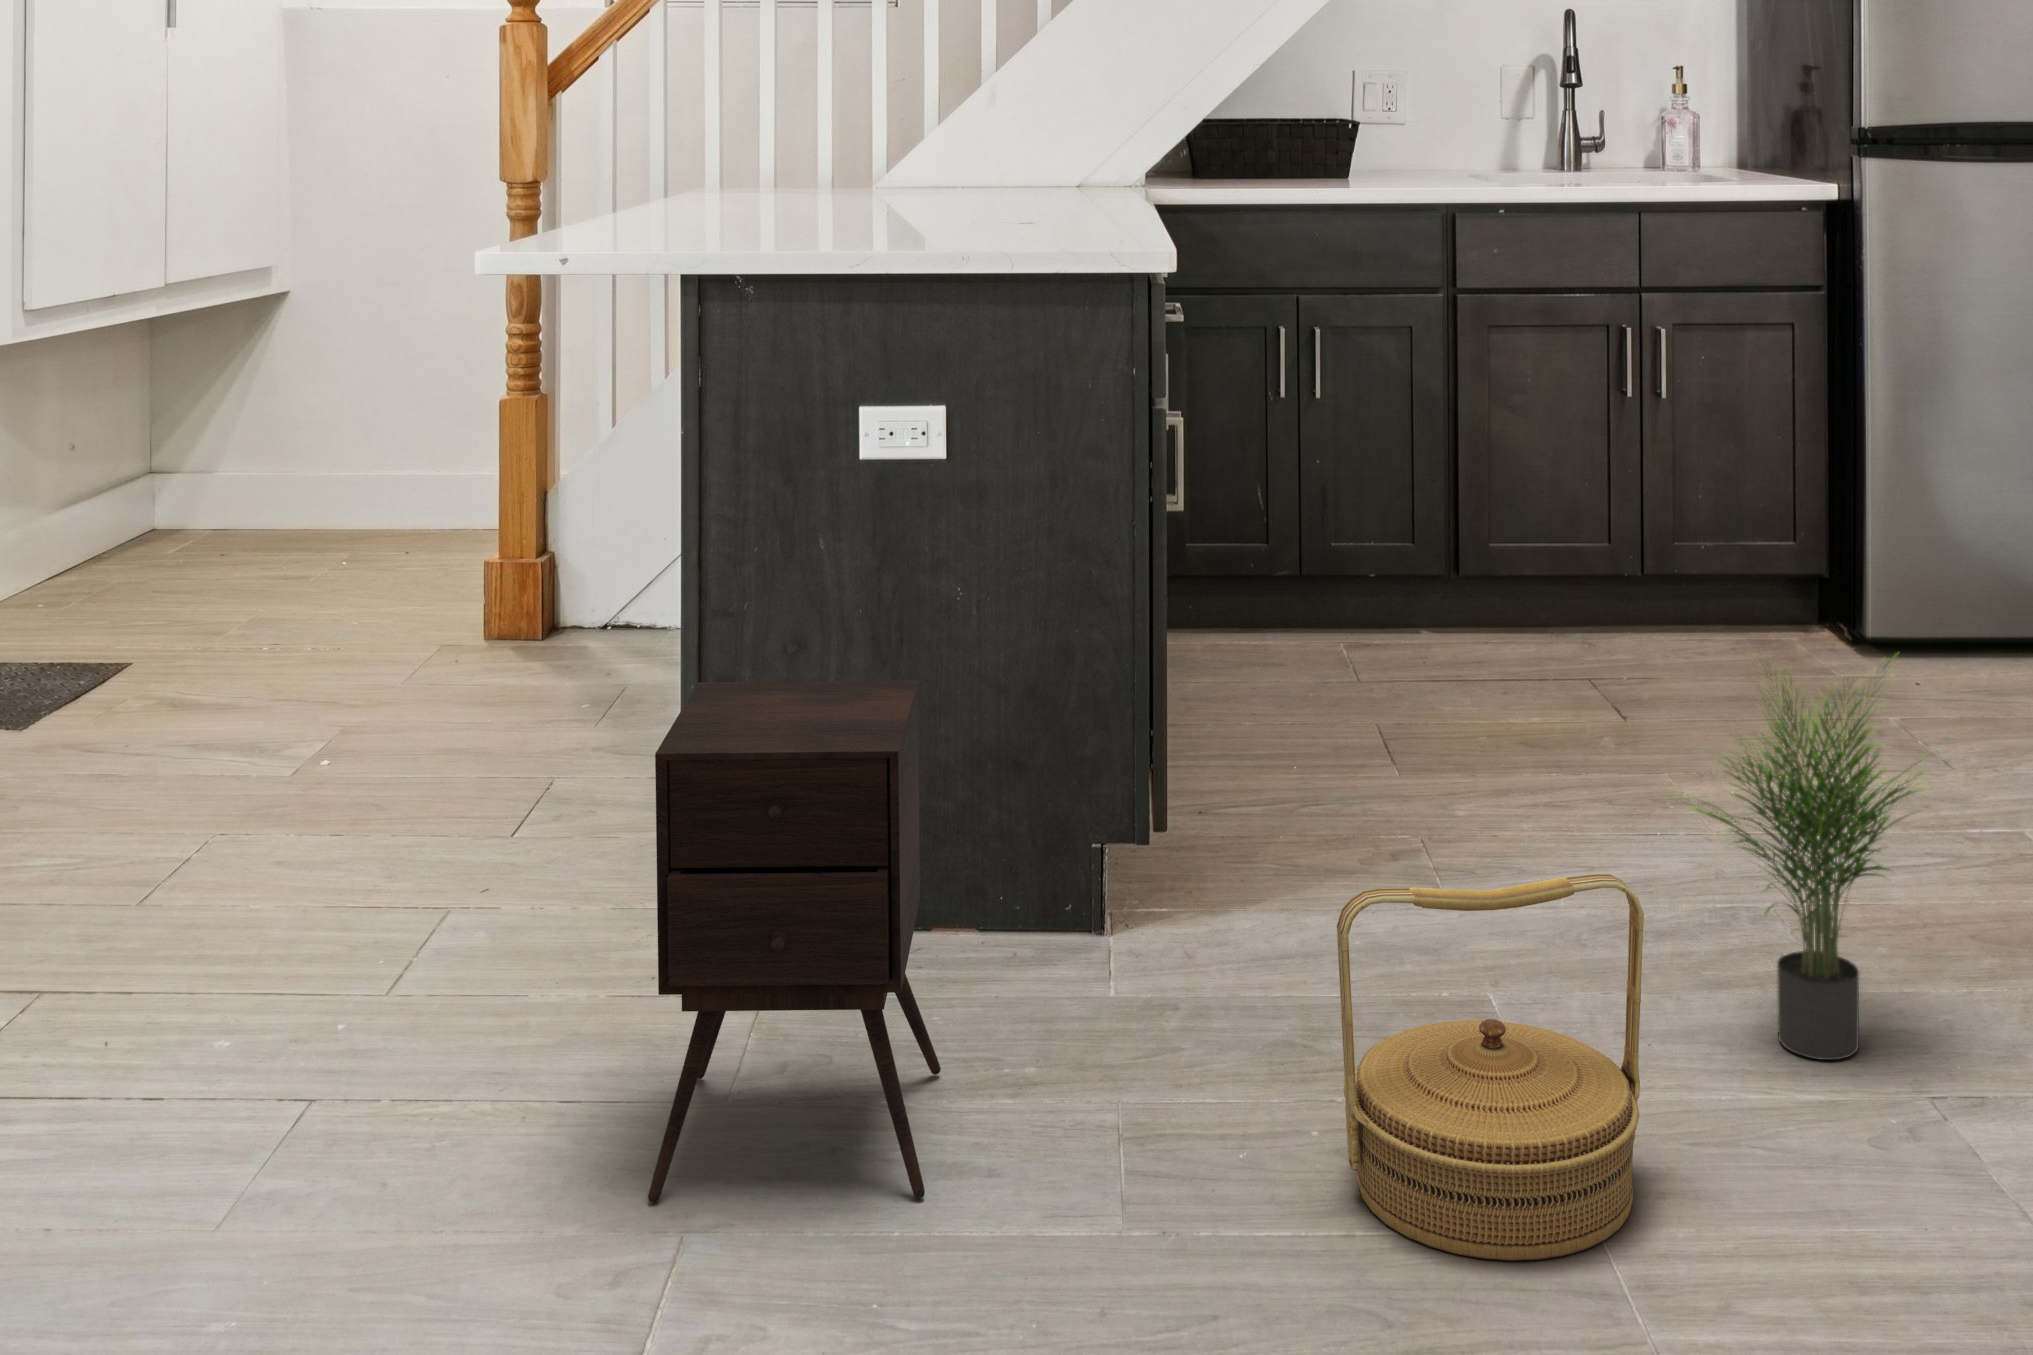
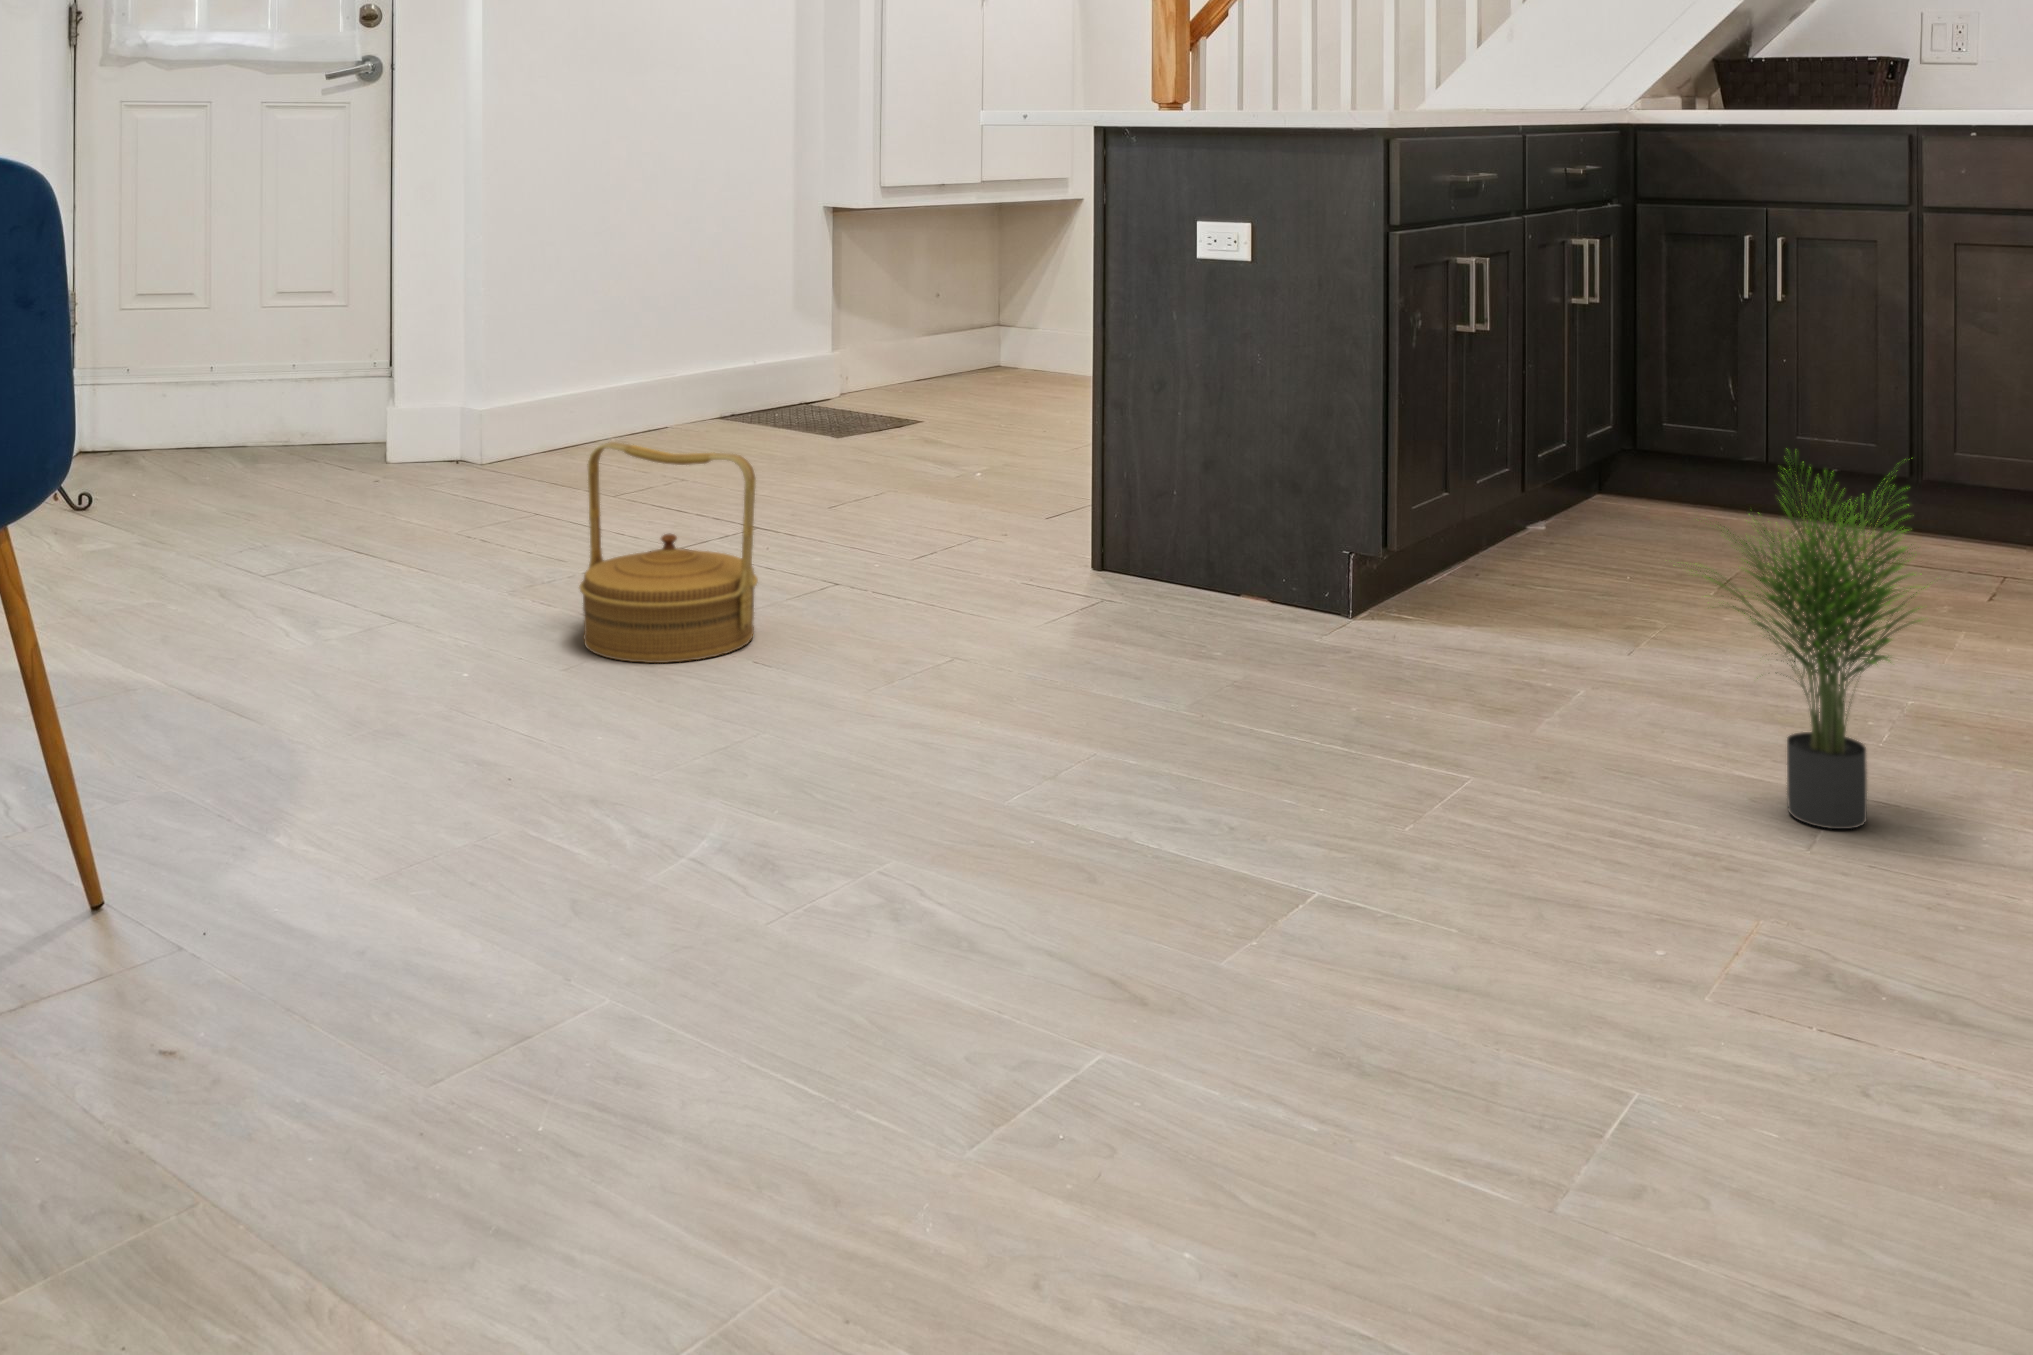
side table: present [648,680,941,1203] -> none [840,372,1098,734]
basket: present [1337,874,1644,1261] -> present [580,442,758,663]

